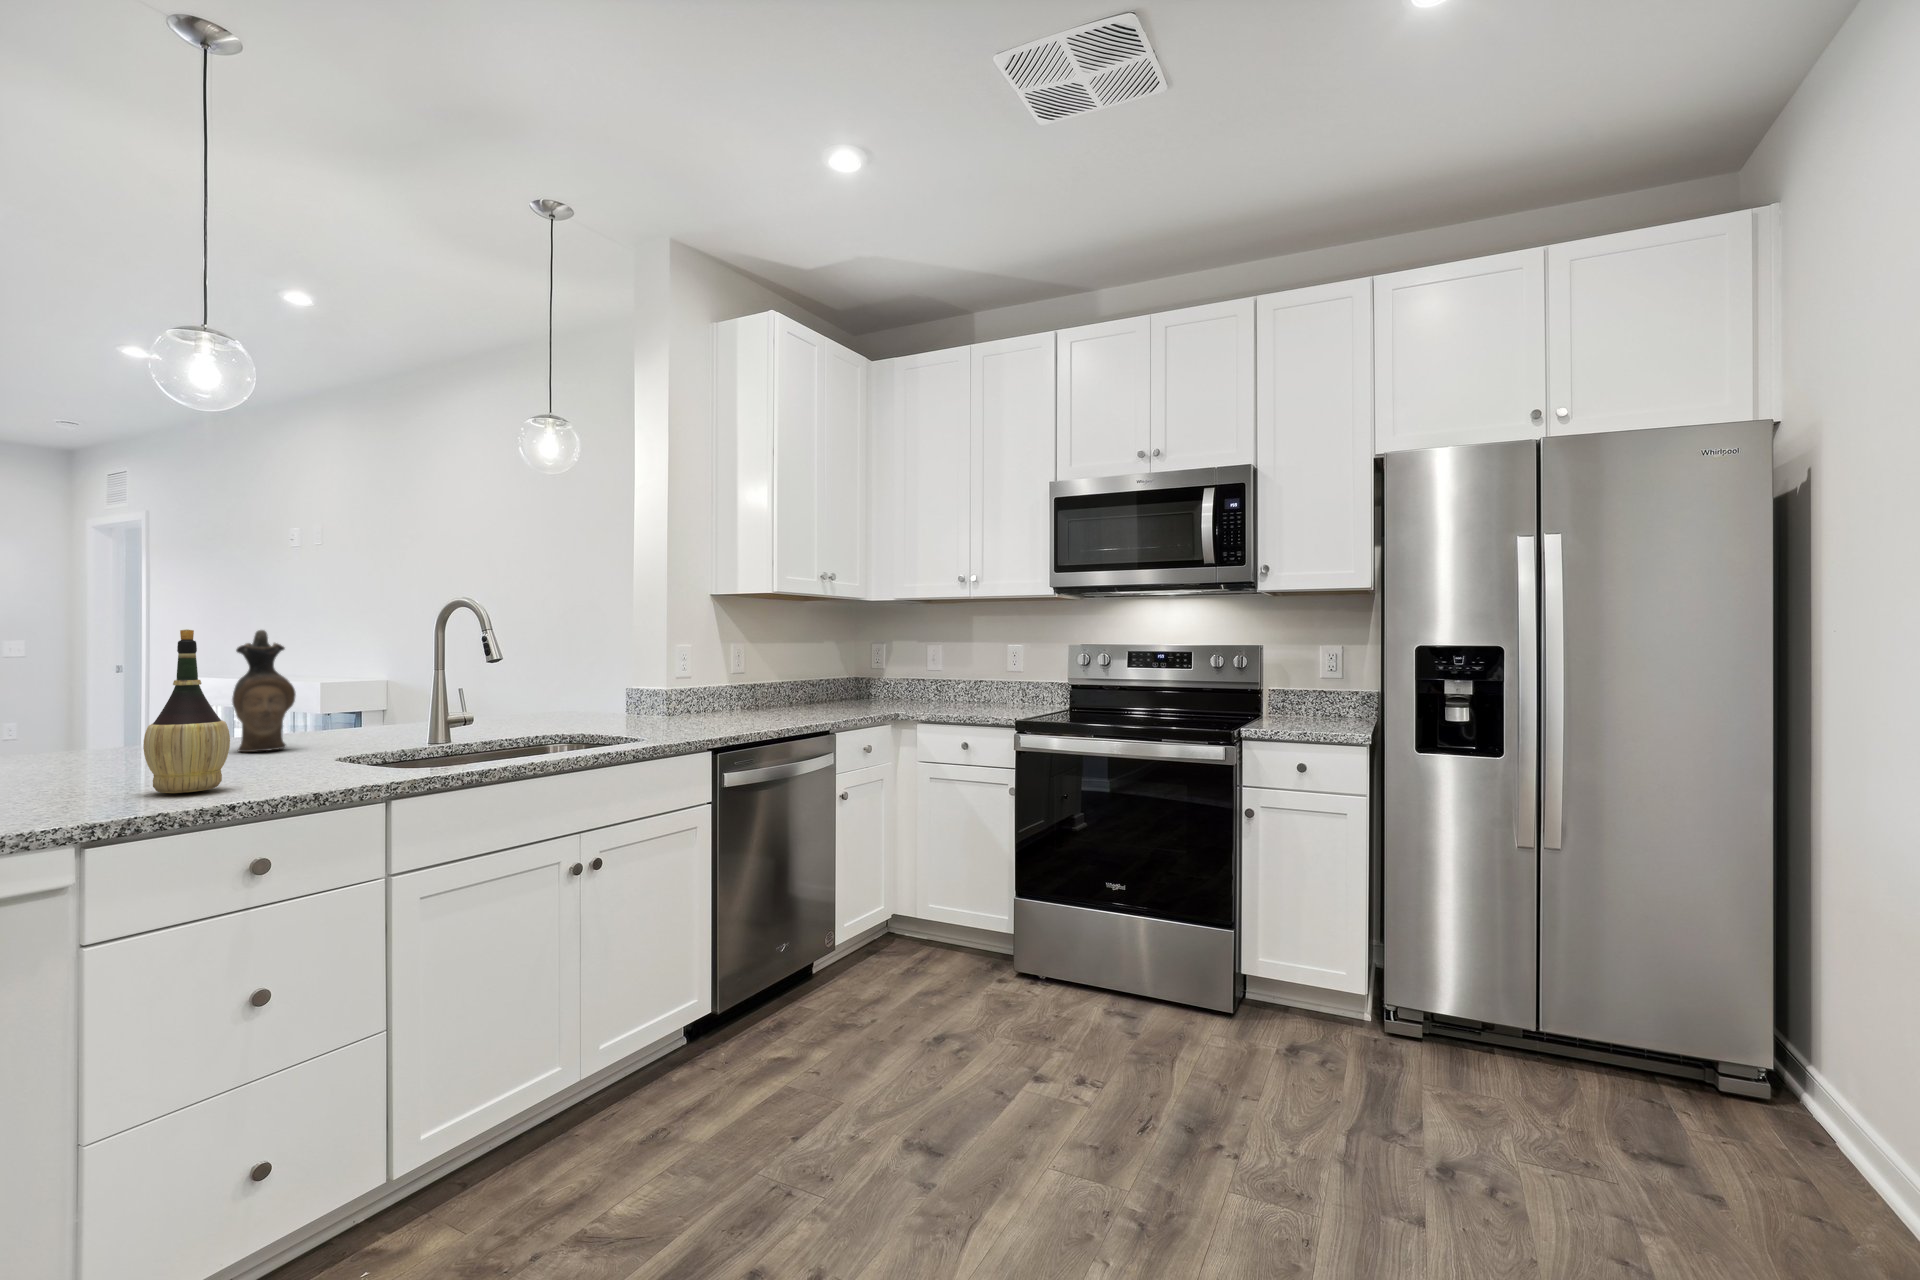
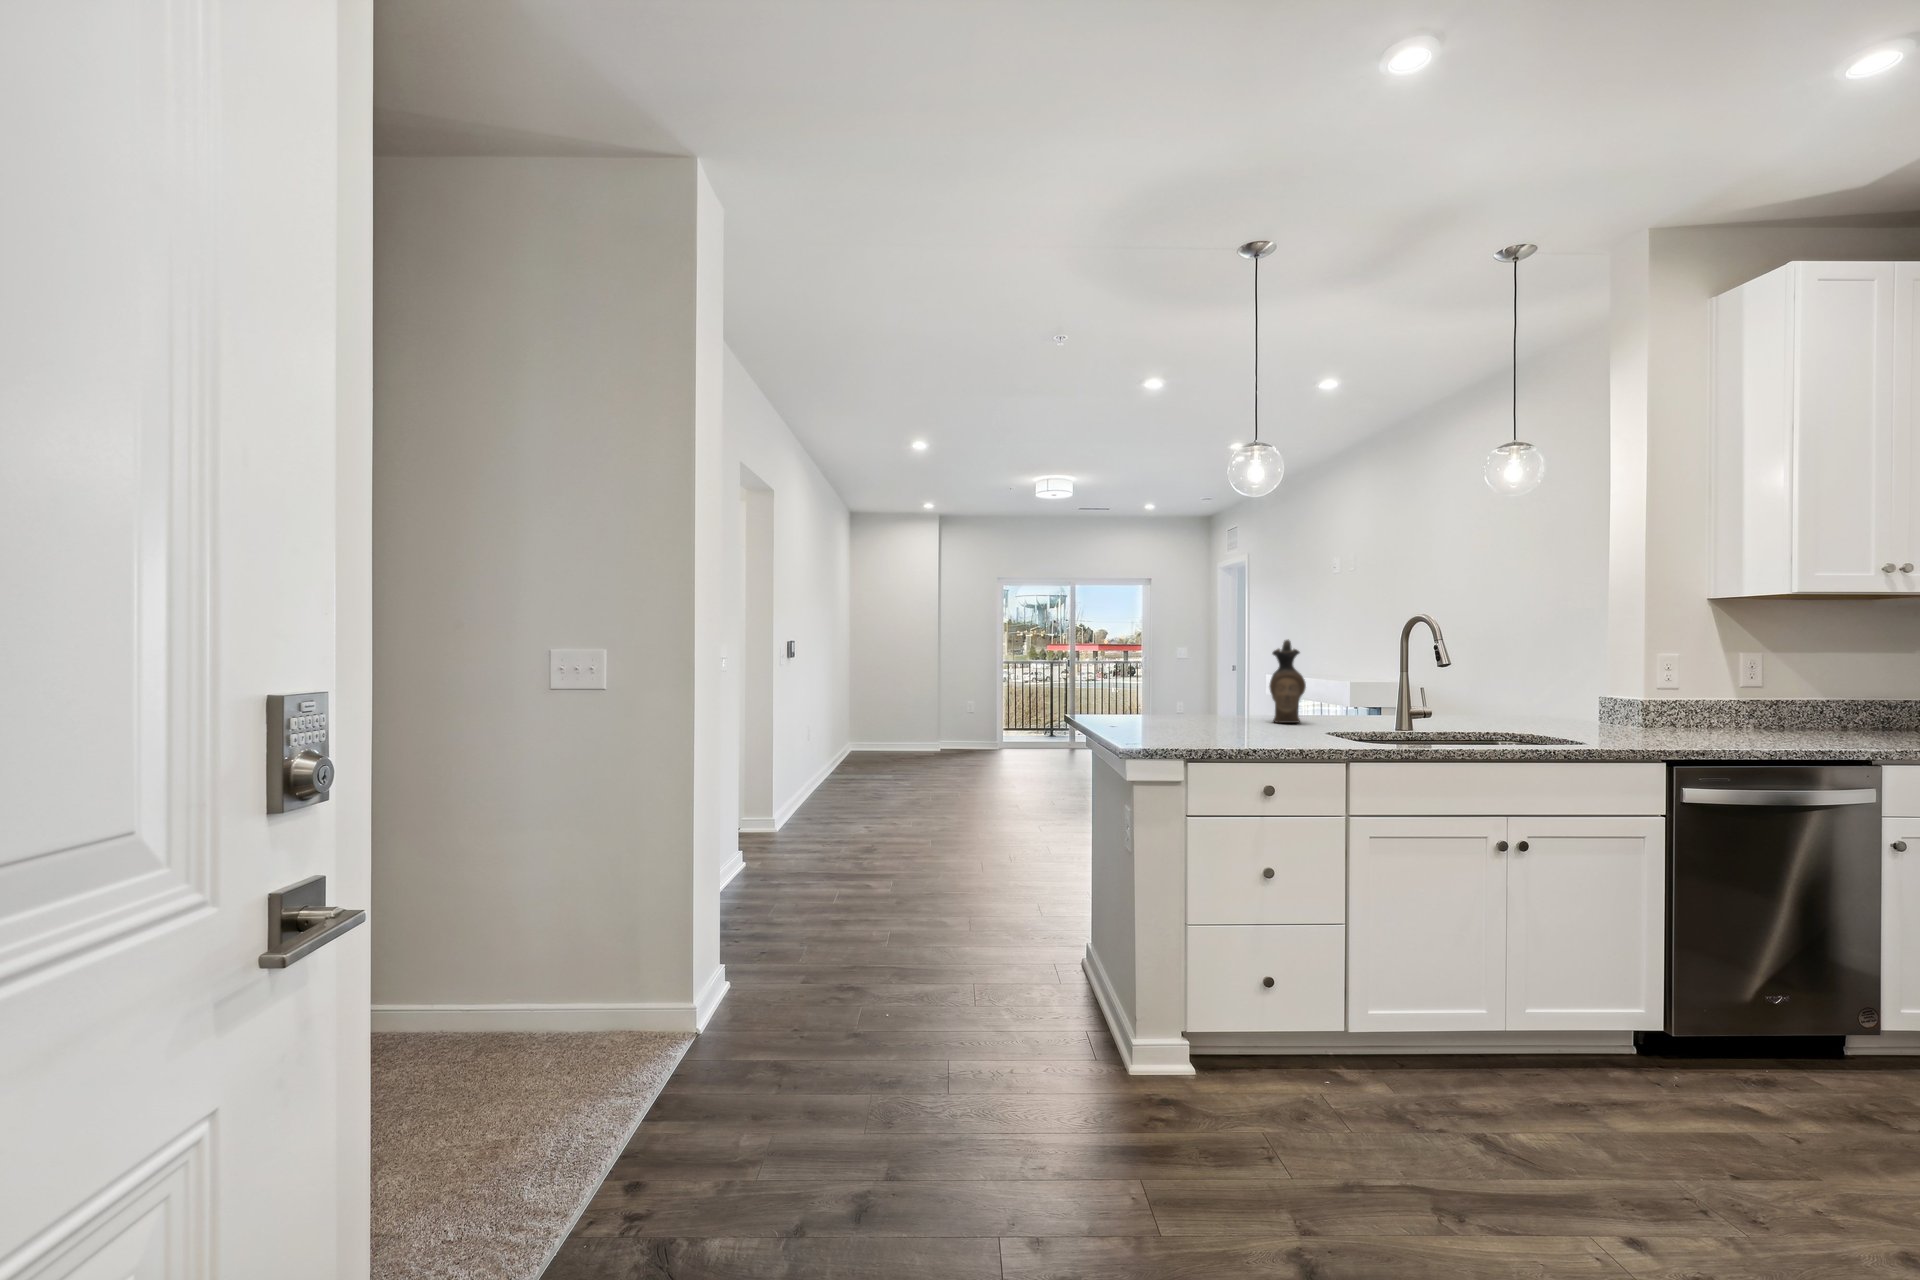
wine bottle: present [143,629,230,793] -> none [1215,640,1257,740]

